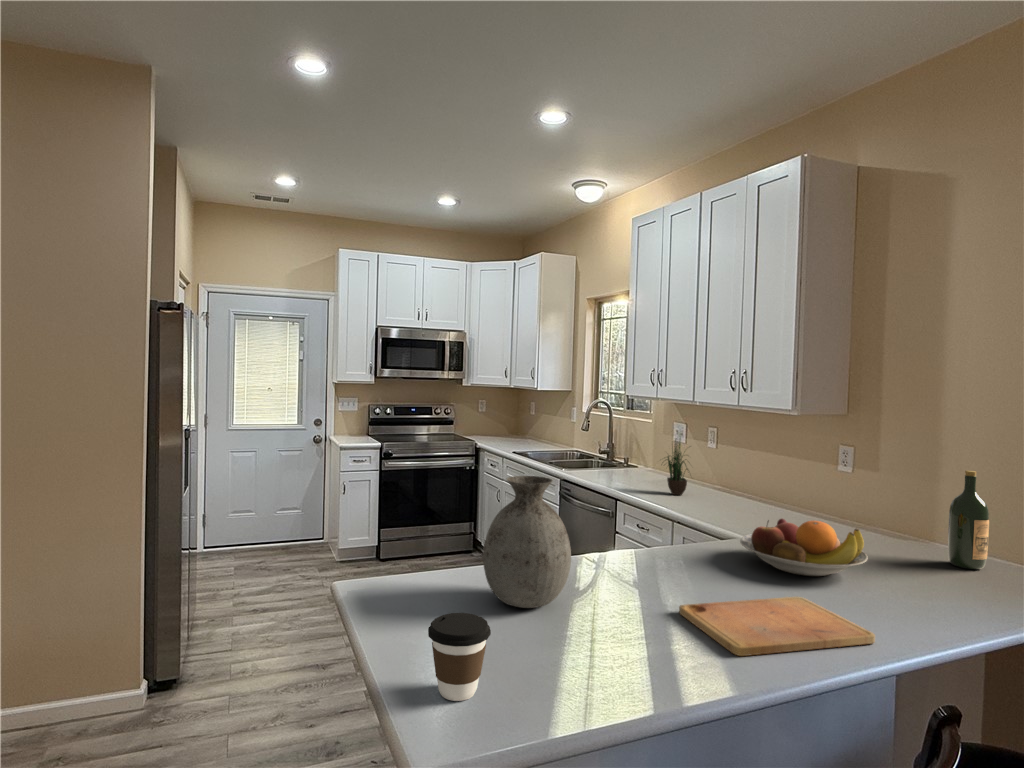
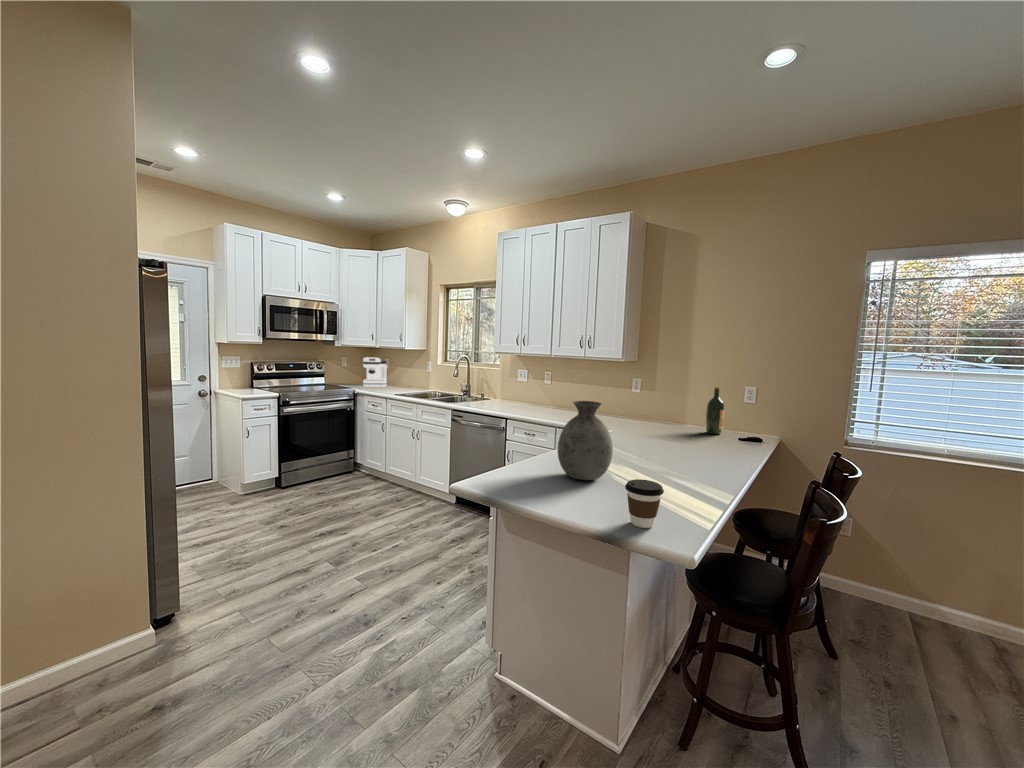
coffee maker: none [494,401,528,442] -> present [363,357,387,387]
potted plant: present [667,438,688,495] -> none [531,368,555,413]
fruit bowl: present [740,519,868,576] -> none [630,417,696,445]
cutting board: present [679,597,875,656] -> none [656,454,741,483]

